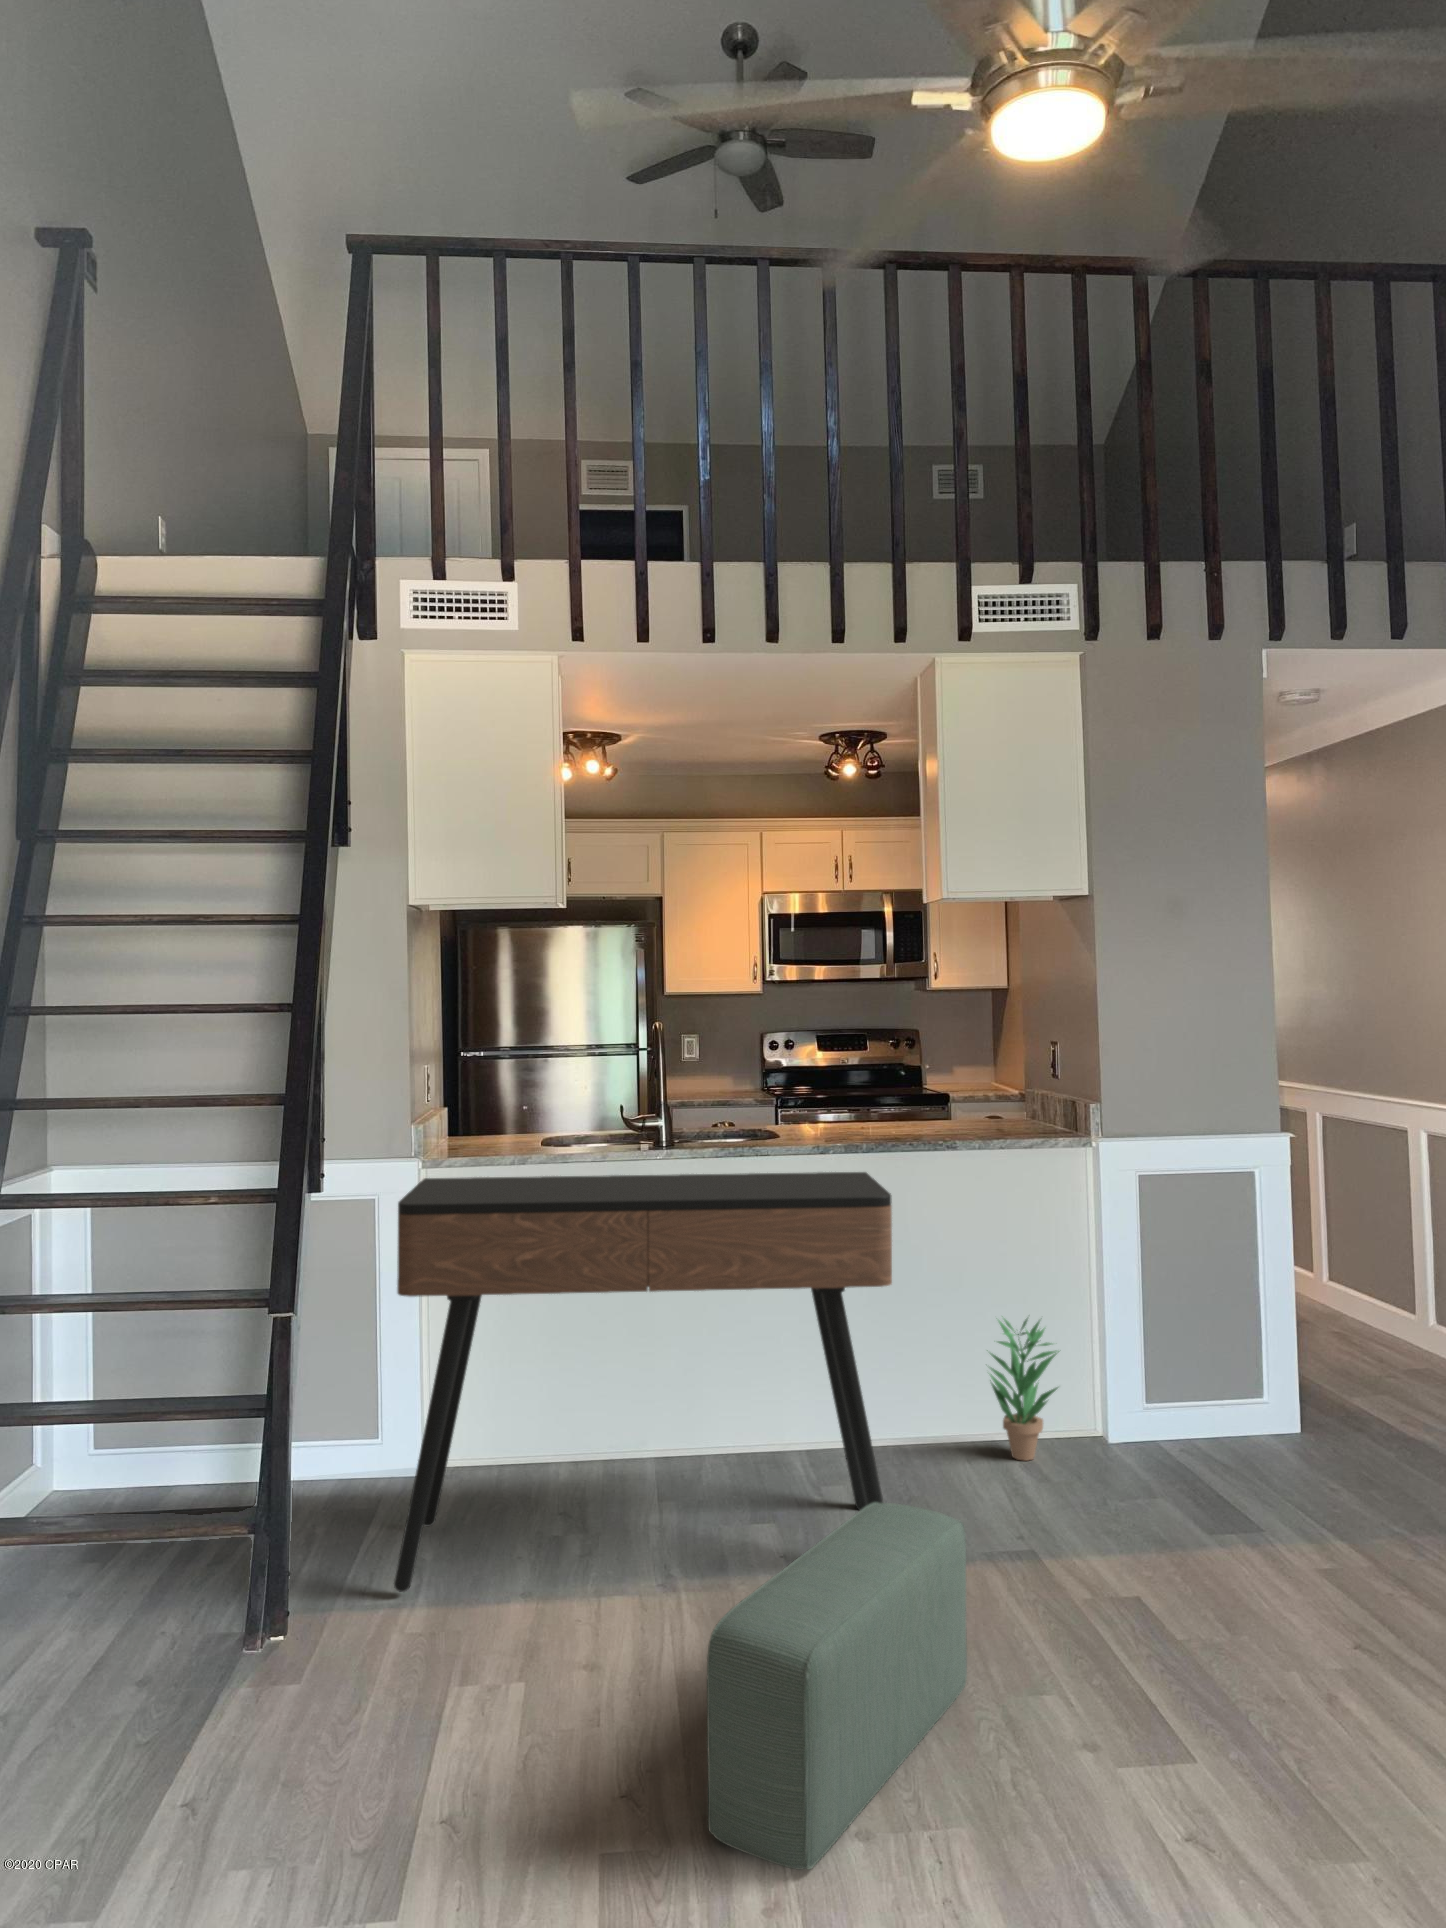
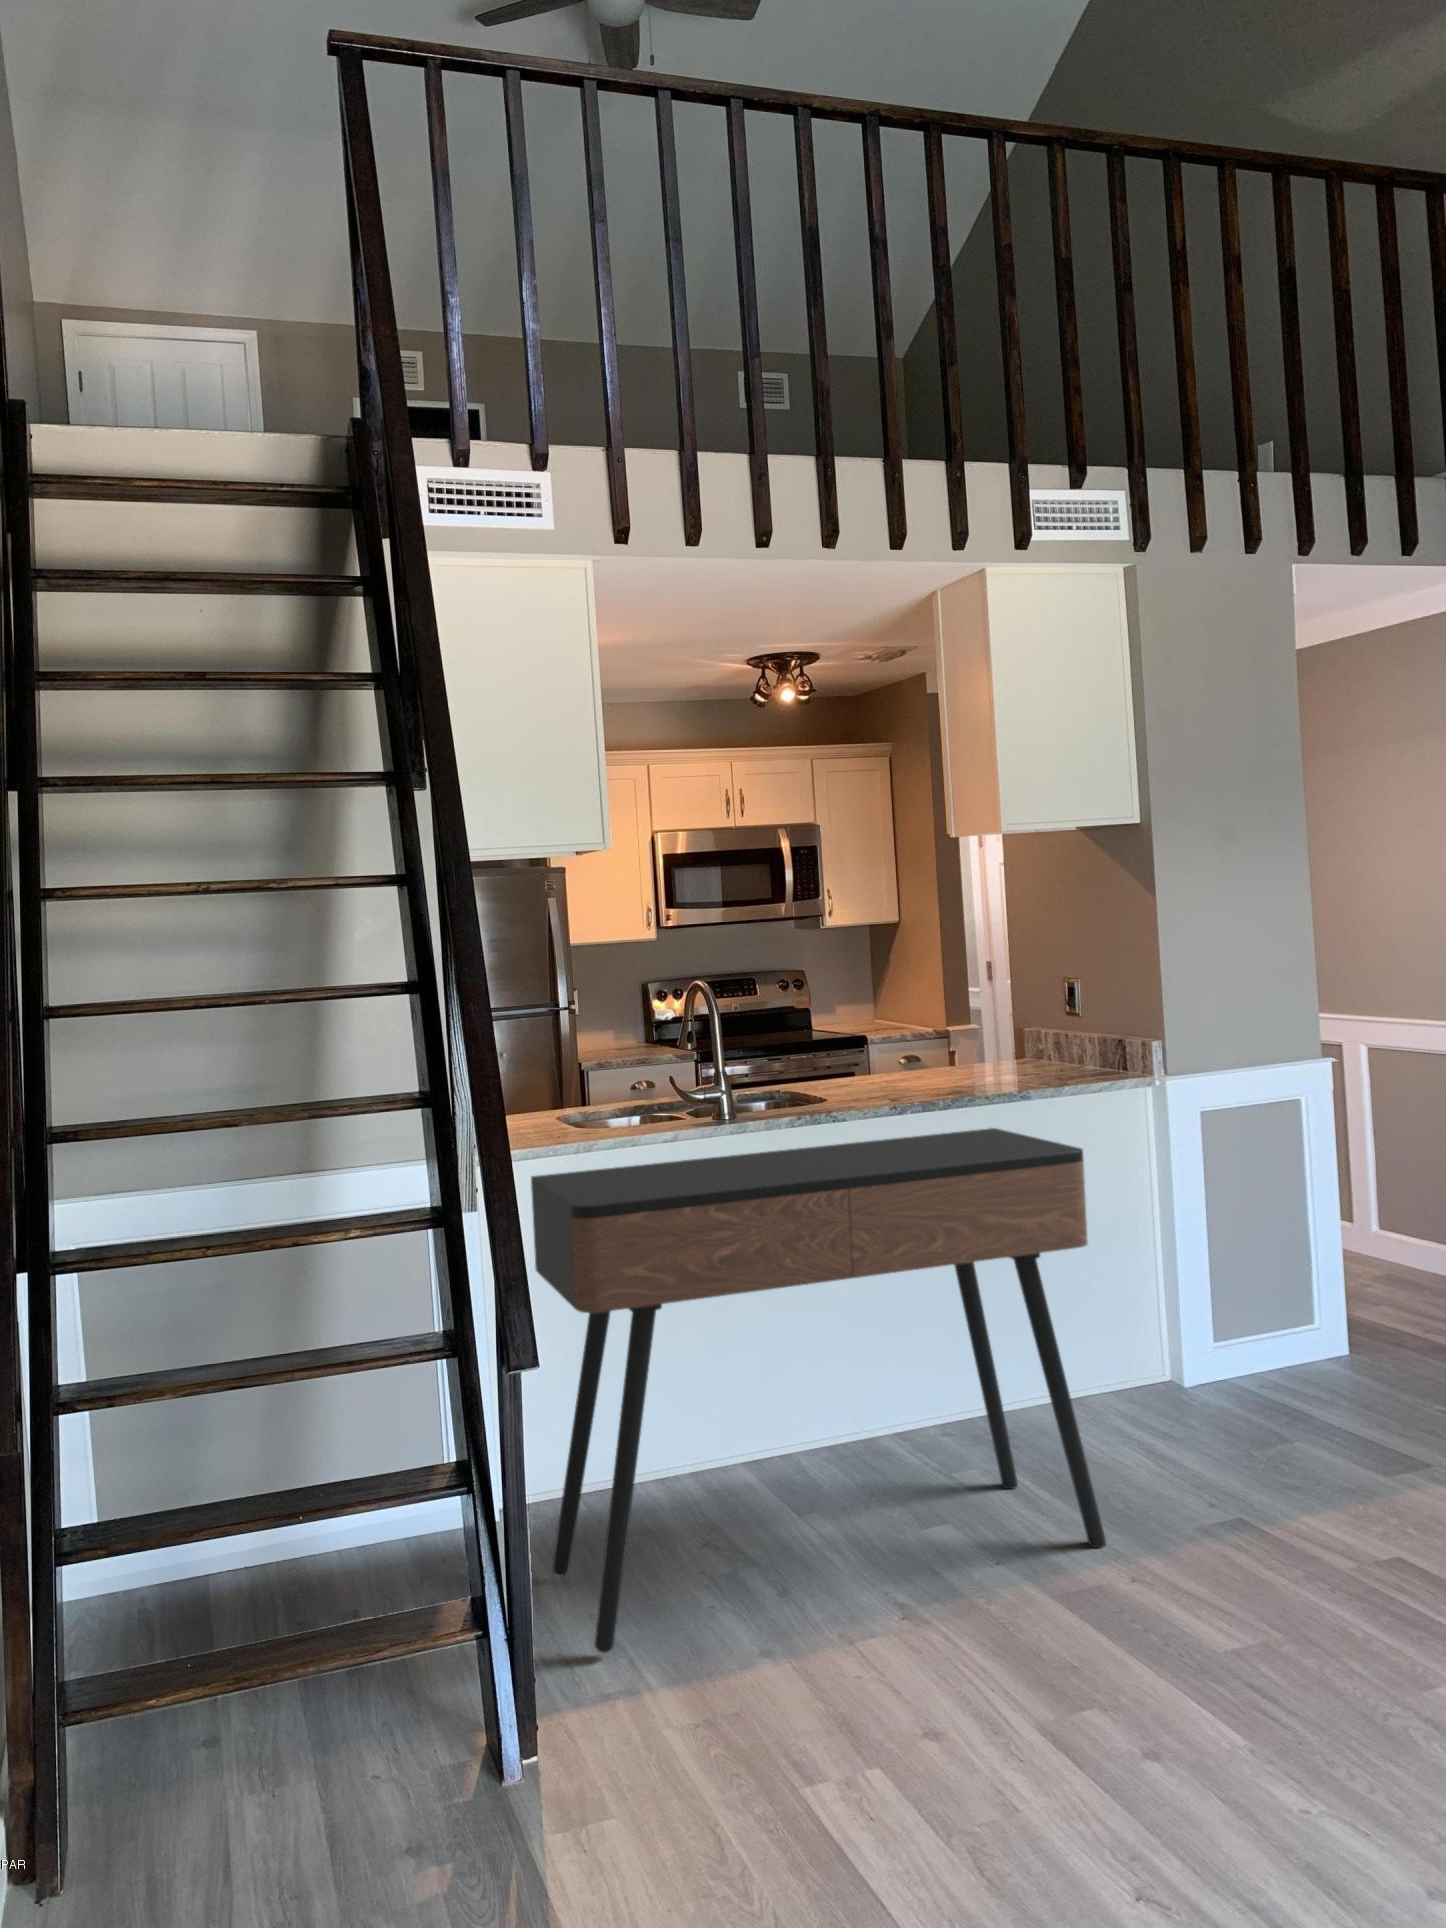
potted plant: present [990,1318,1059,1461] -> none [1071,1264,1160,1416]
pouf: present [707,1502,967,1870] -> none [1173,1471,1332,1863]

